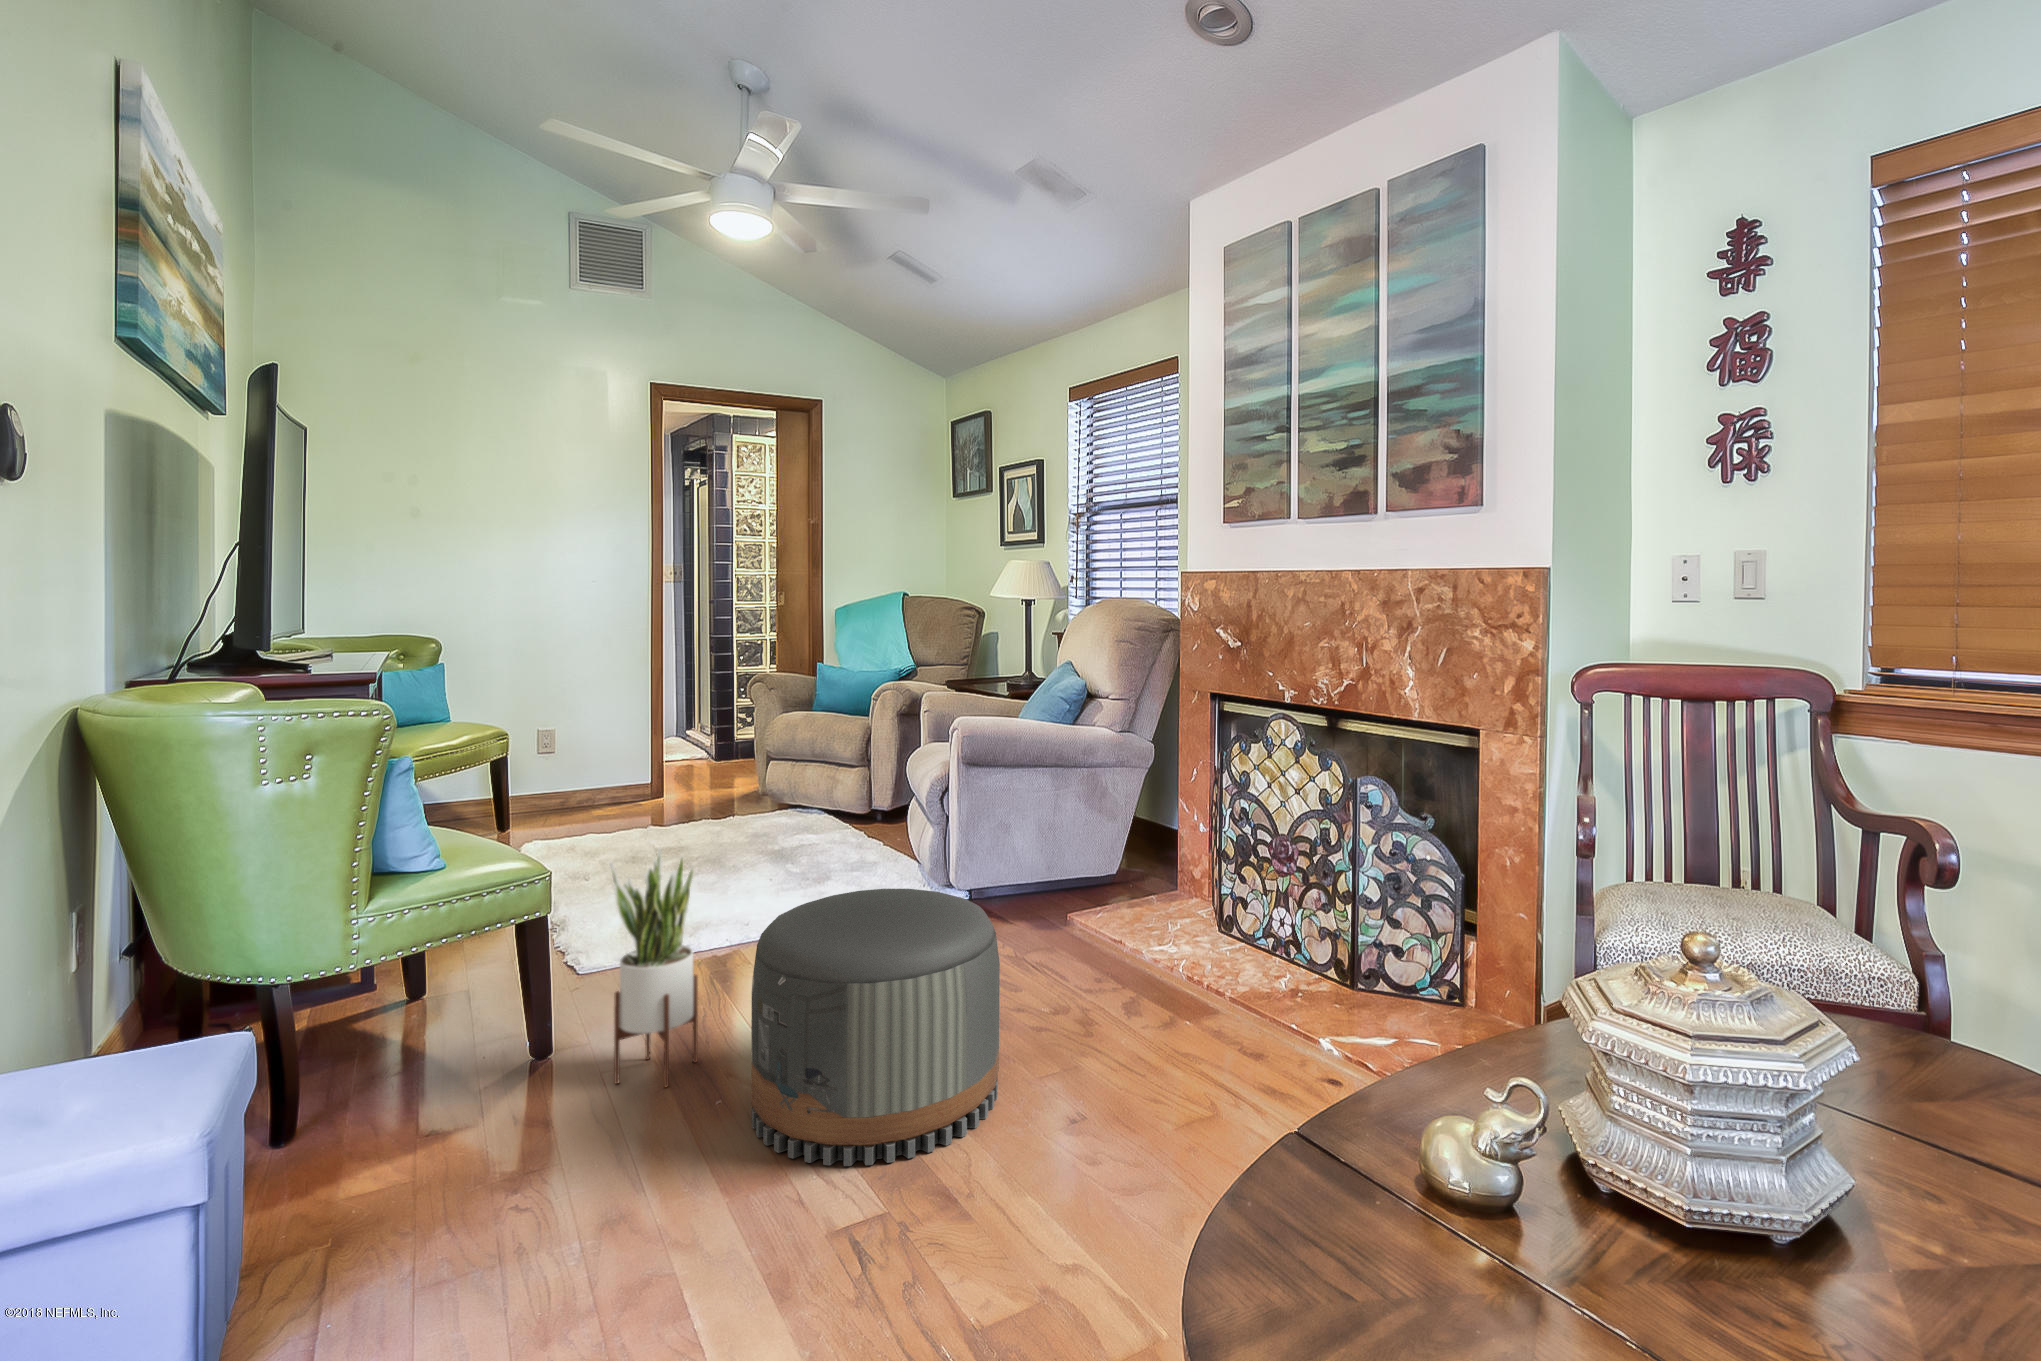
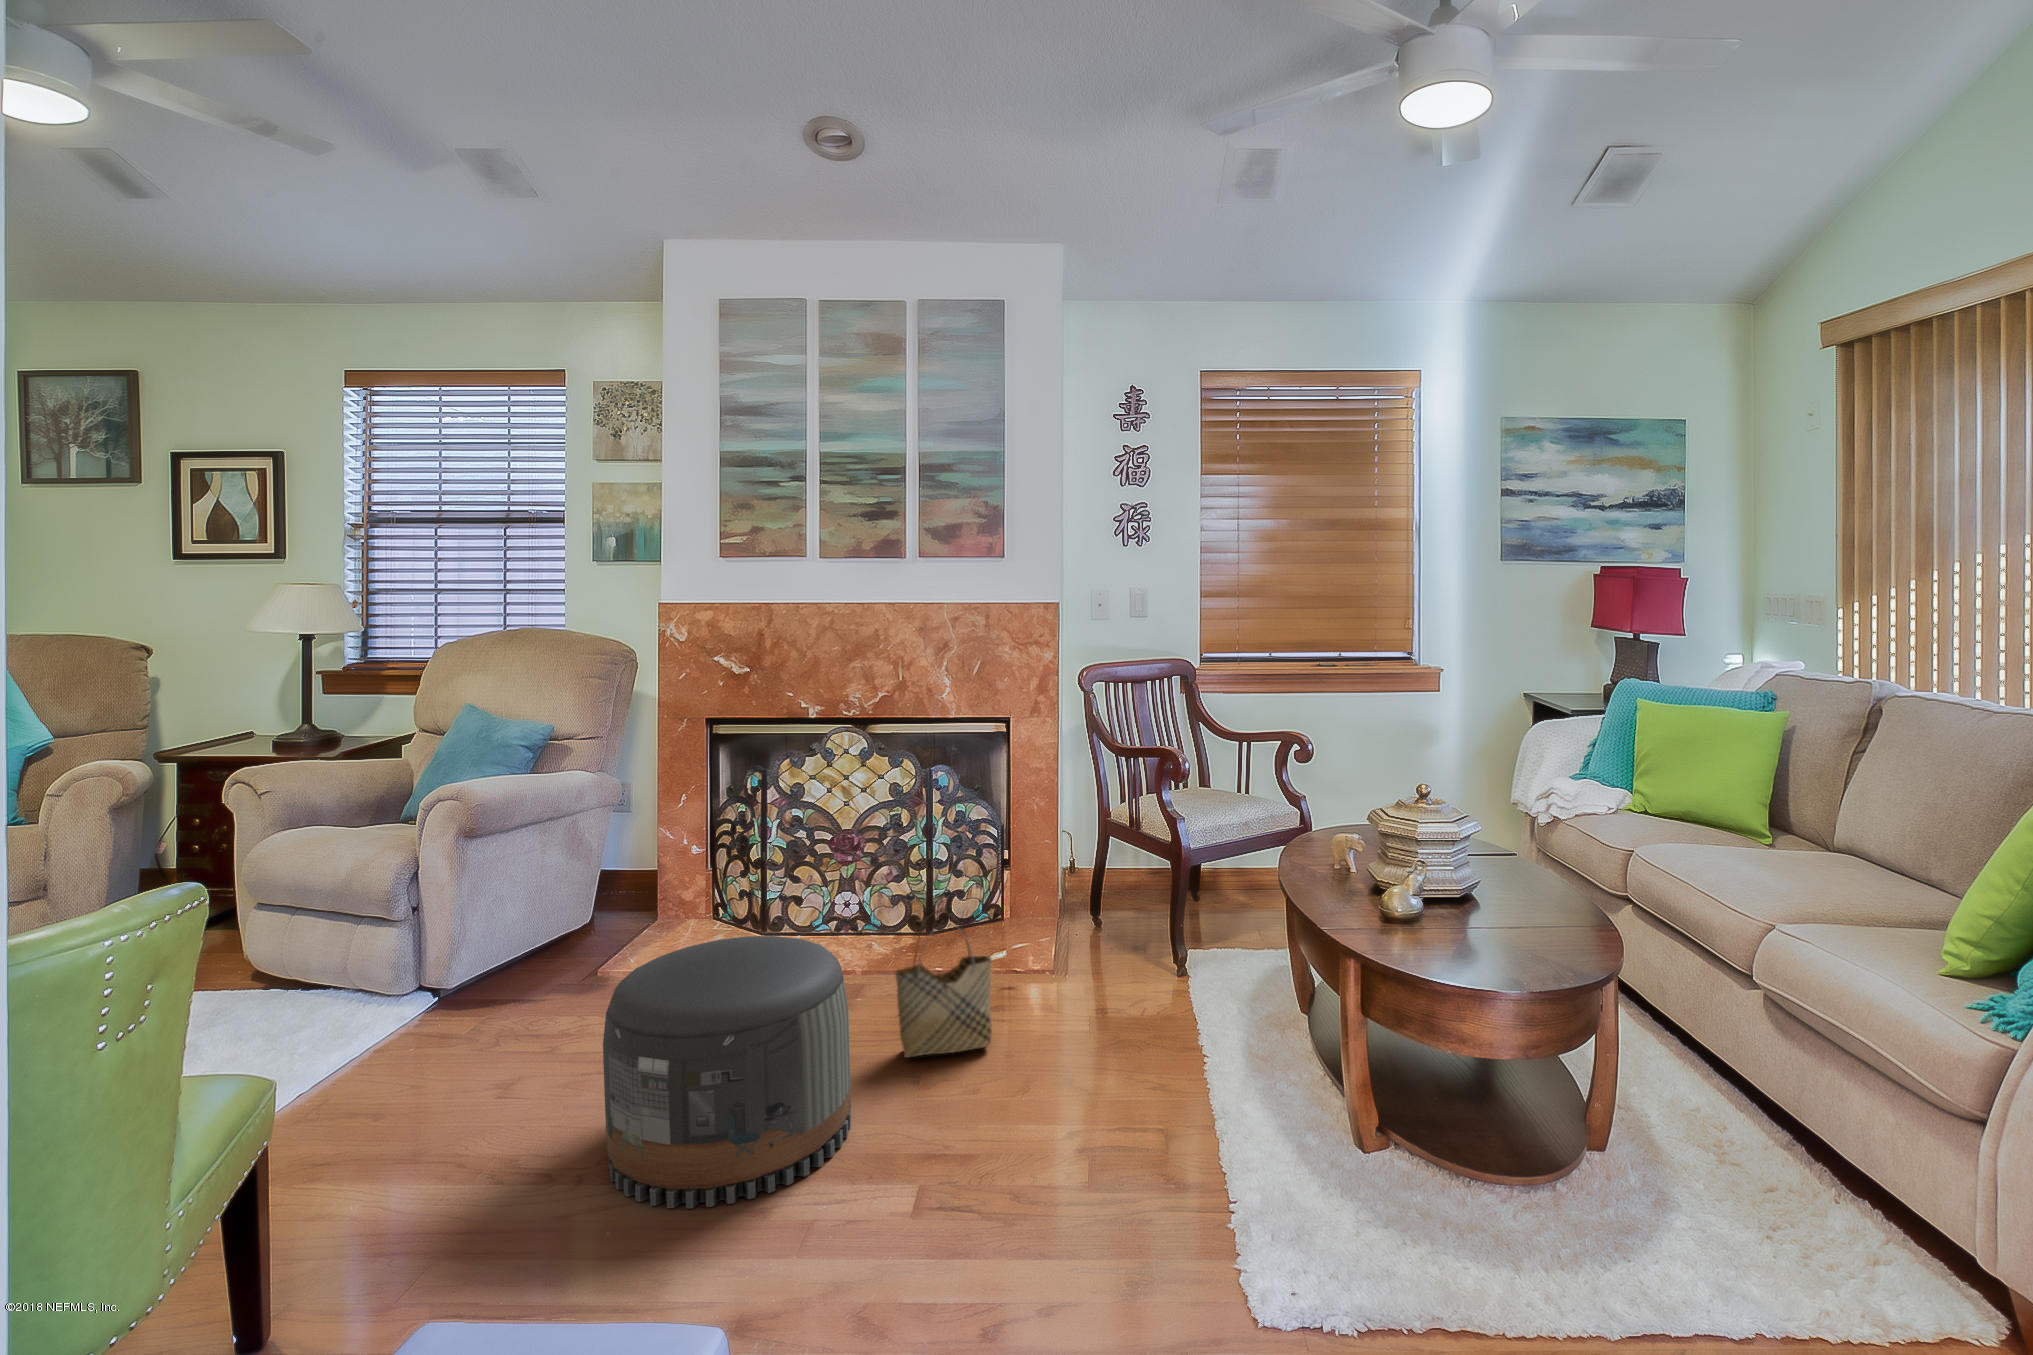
potted plant: present [609,848,698,1087] -> none [402,983,503,1278]
woven basket: none [1092,941,1211,1141] -> present [895,911,992,1058]

